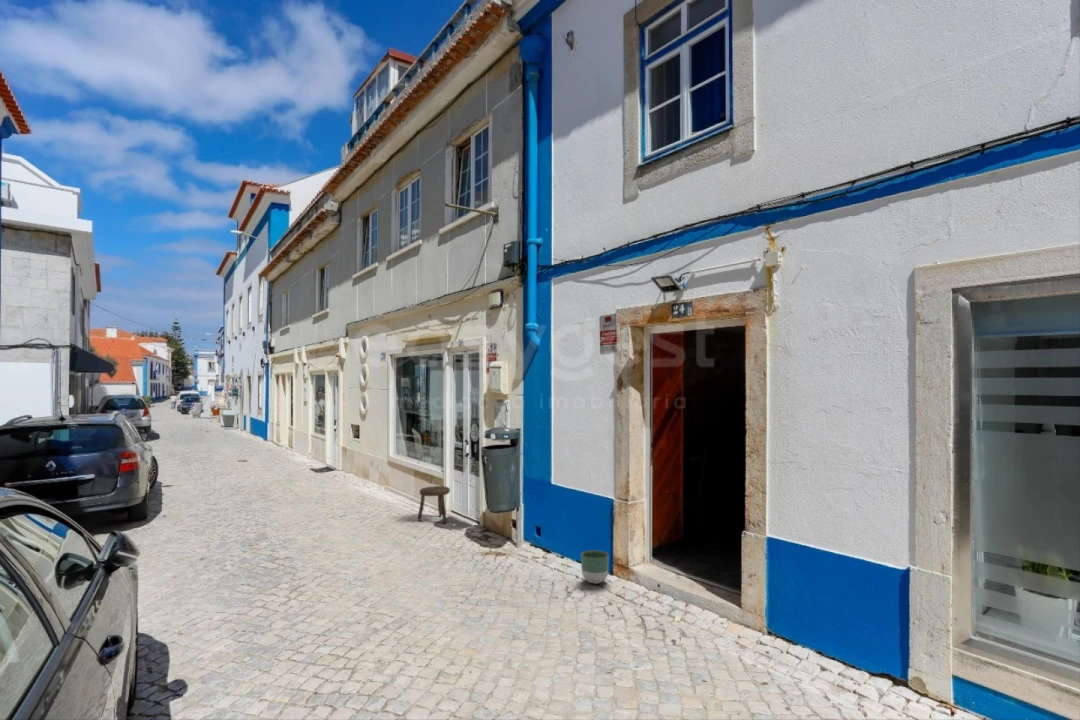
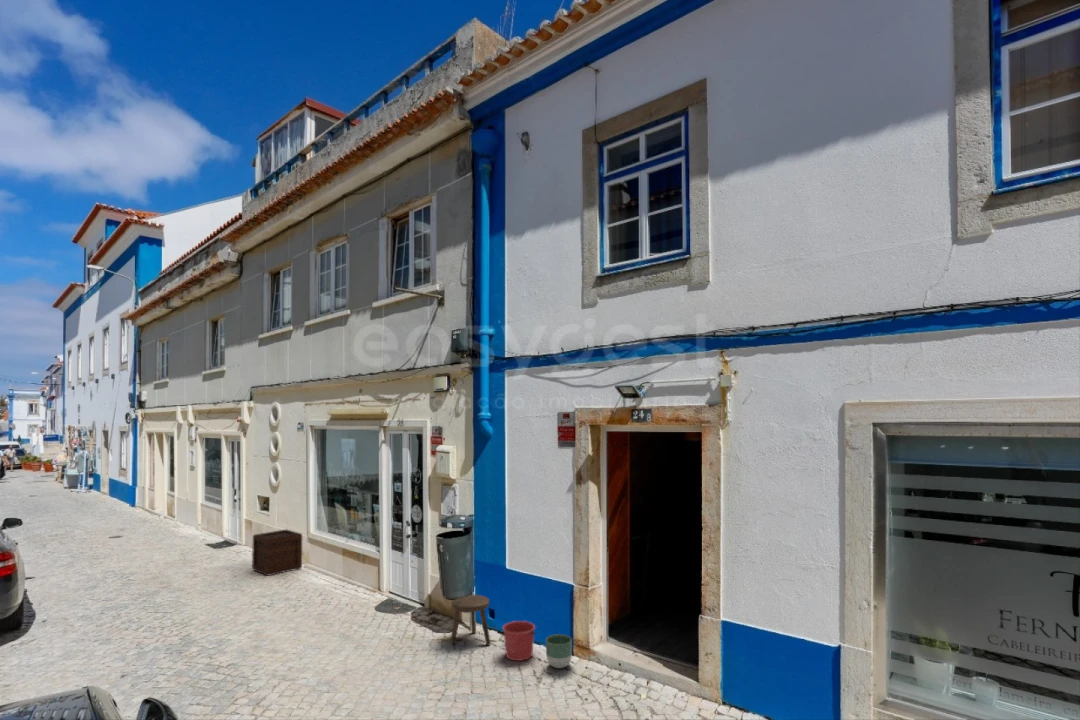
wooden crate: none [342,455,385,494] -> present [252,530,302,576]
stool: present [418,486,450,523] -> present [451,595,490,645]
bucket: none [541,536,575,574] -> present [503,621,535,661]

